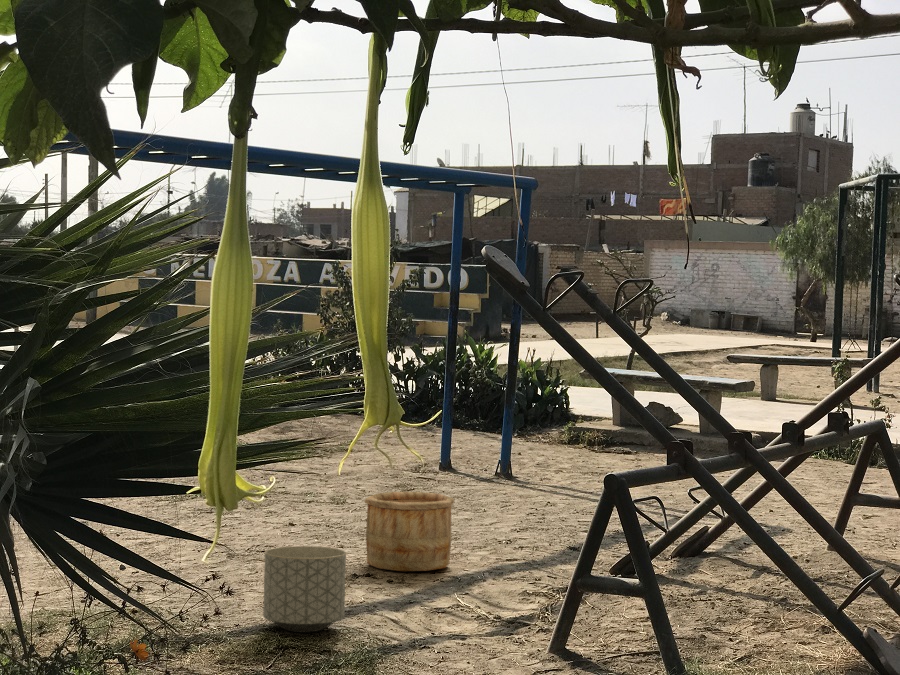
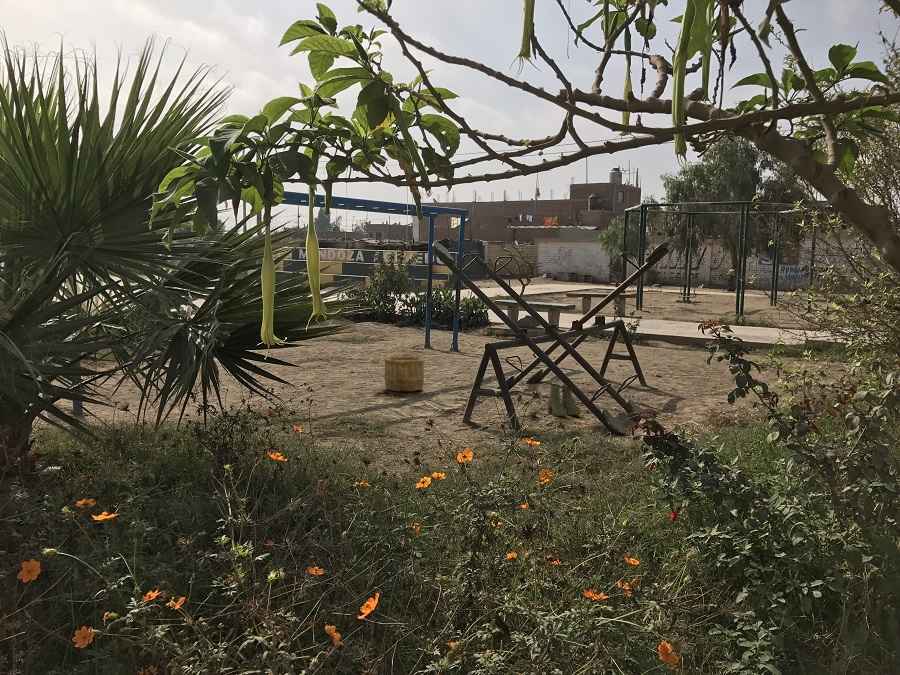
planter: present [263,546,346,632] -> none [338,379,373,416]
boots: none [735,565,813,640] -> present [547,384,580,417]

